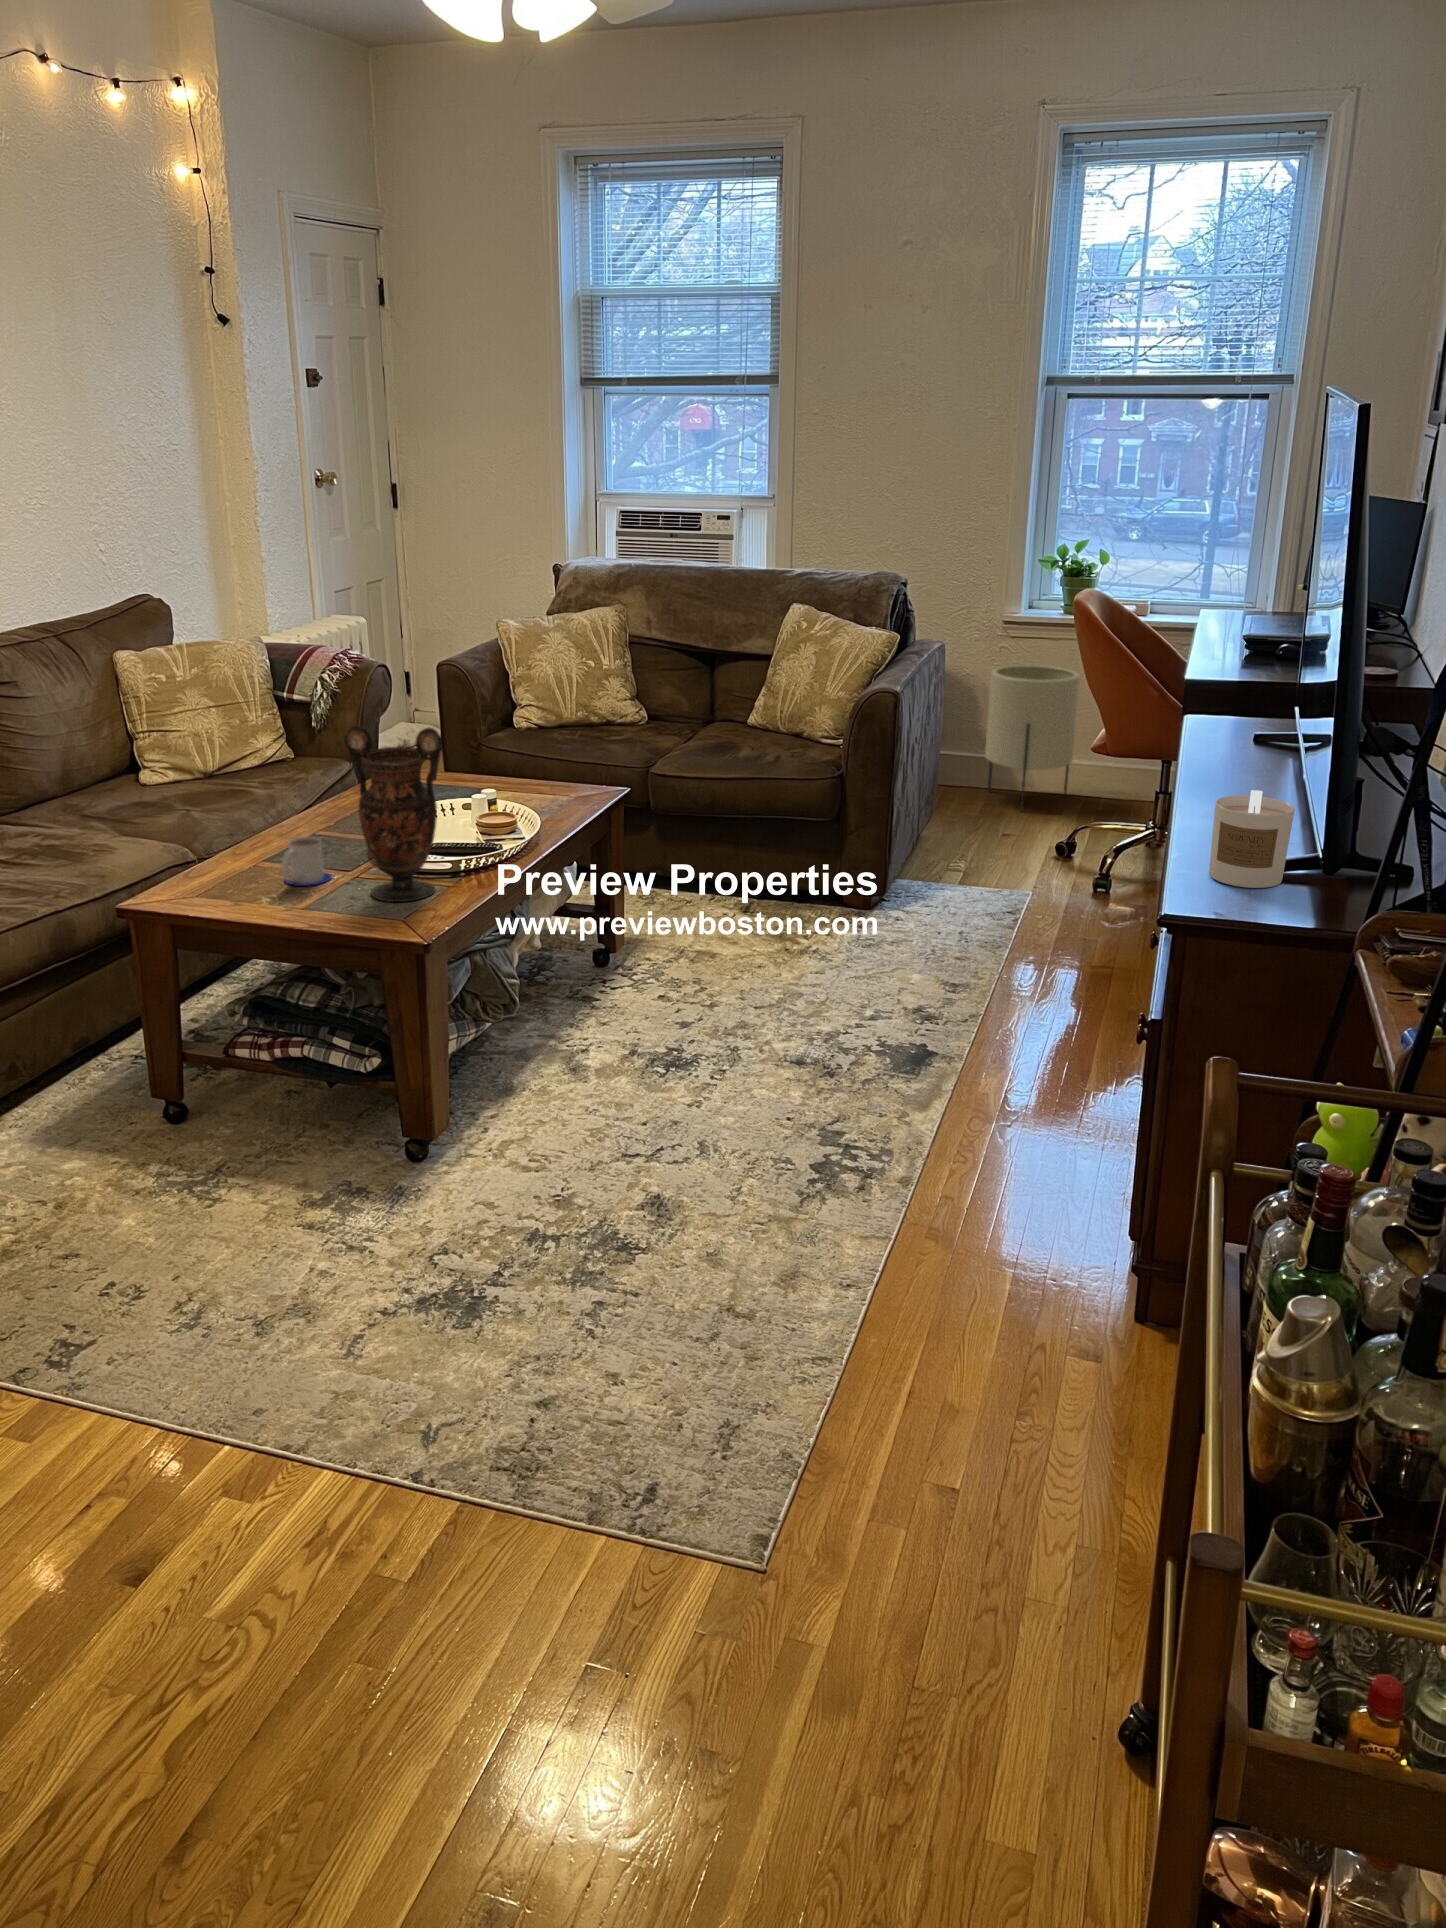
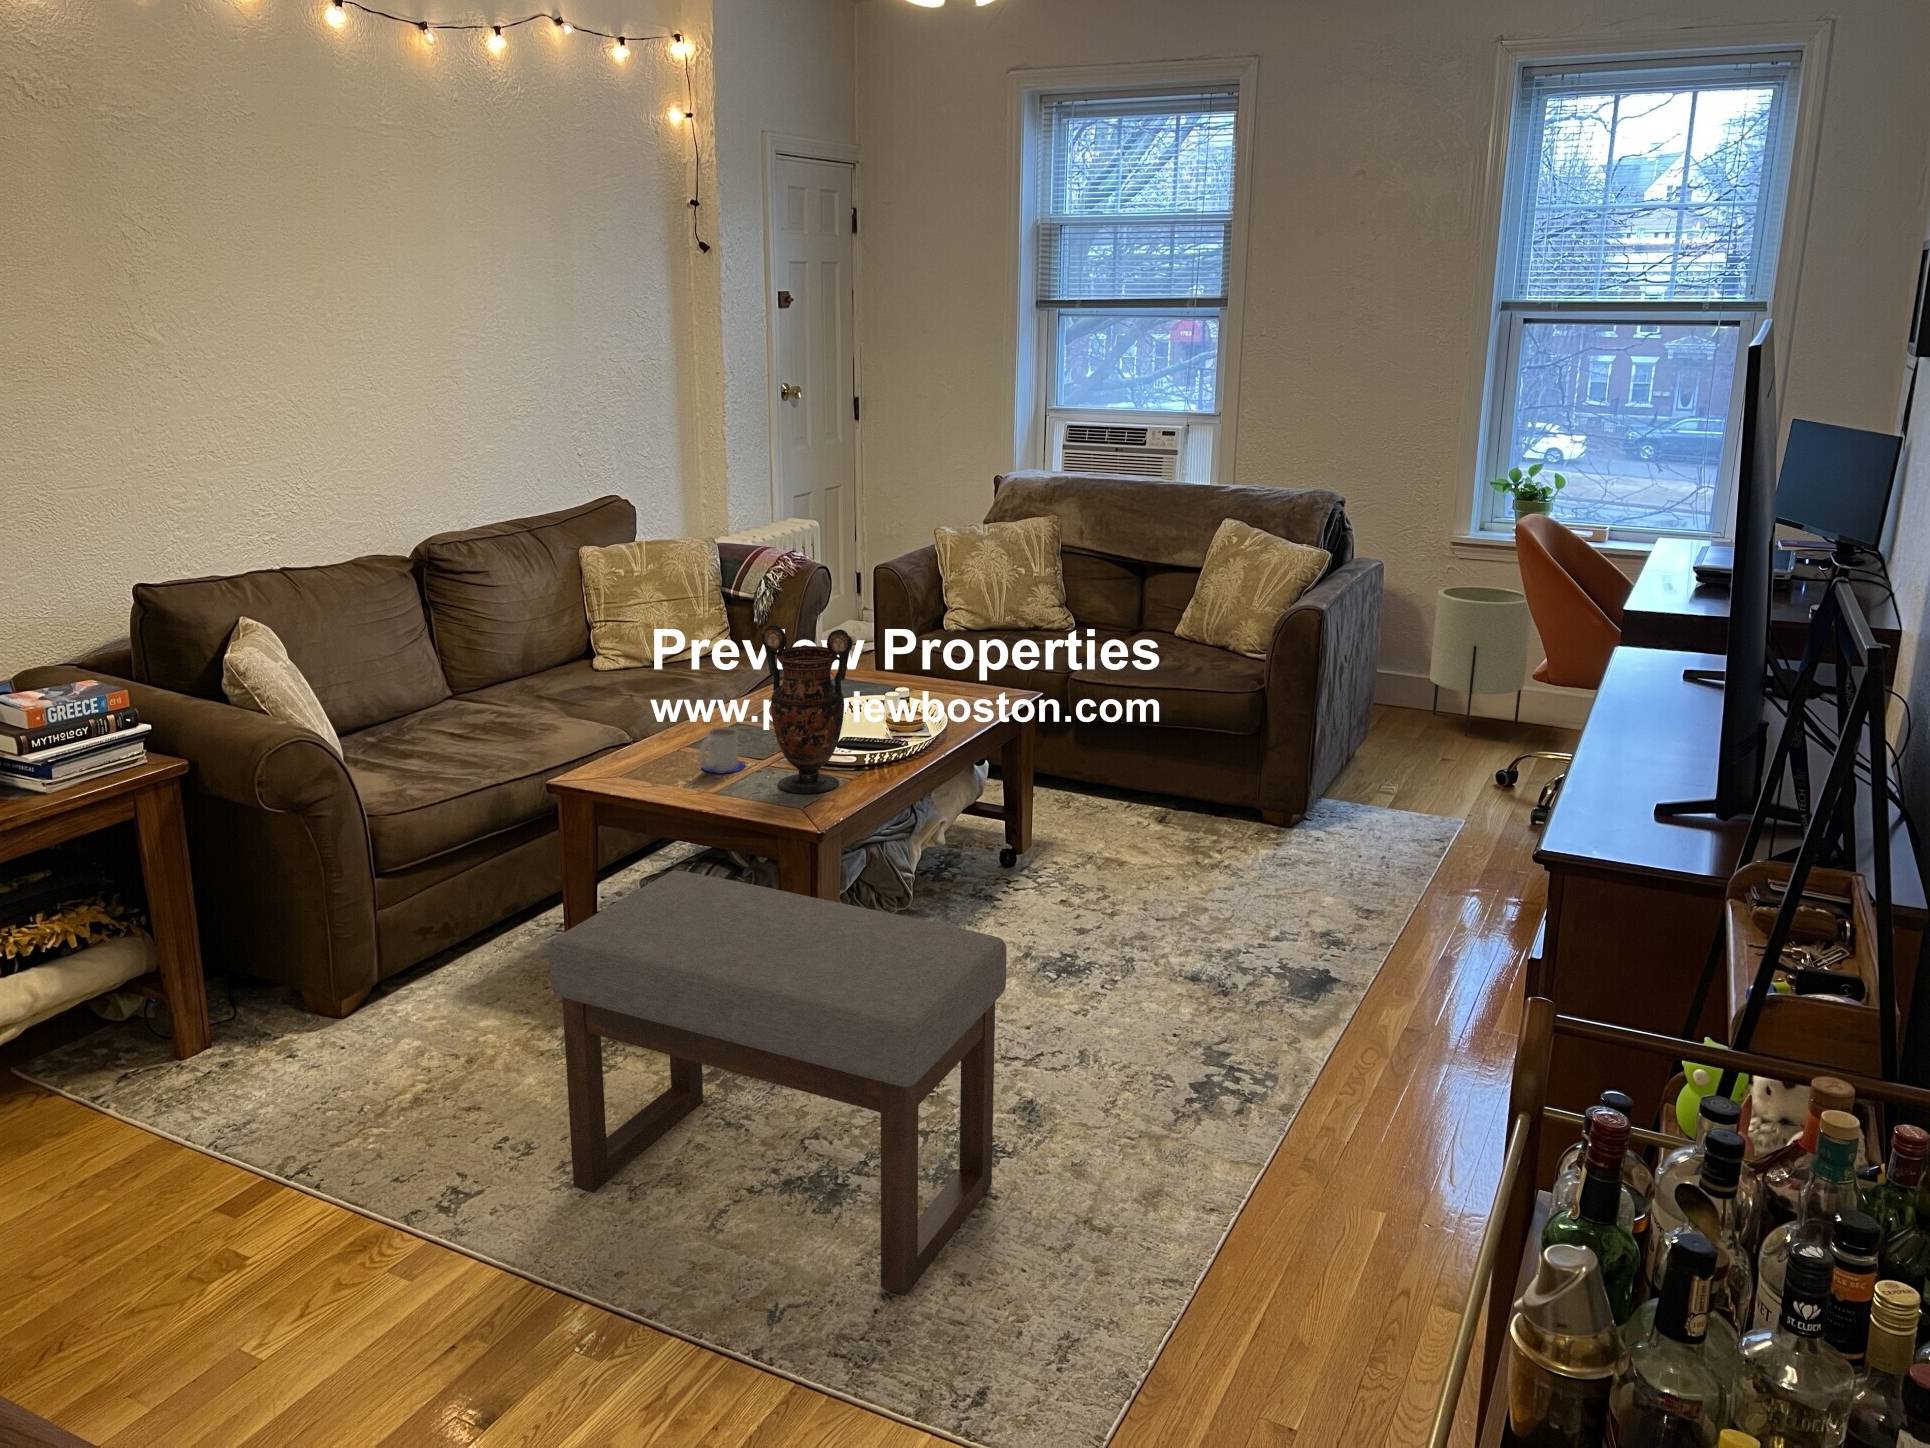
candle: present [1209,790,1295,888] -> none [1608,726,1701,829]
ottoman: none [152,990,640,1402] -> present [549,870,1007,1295]

